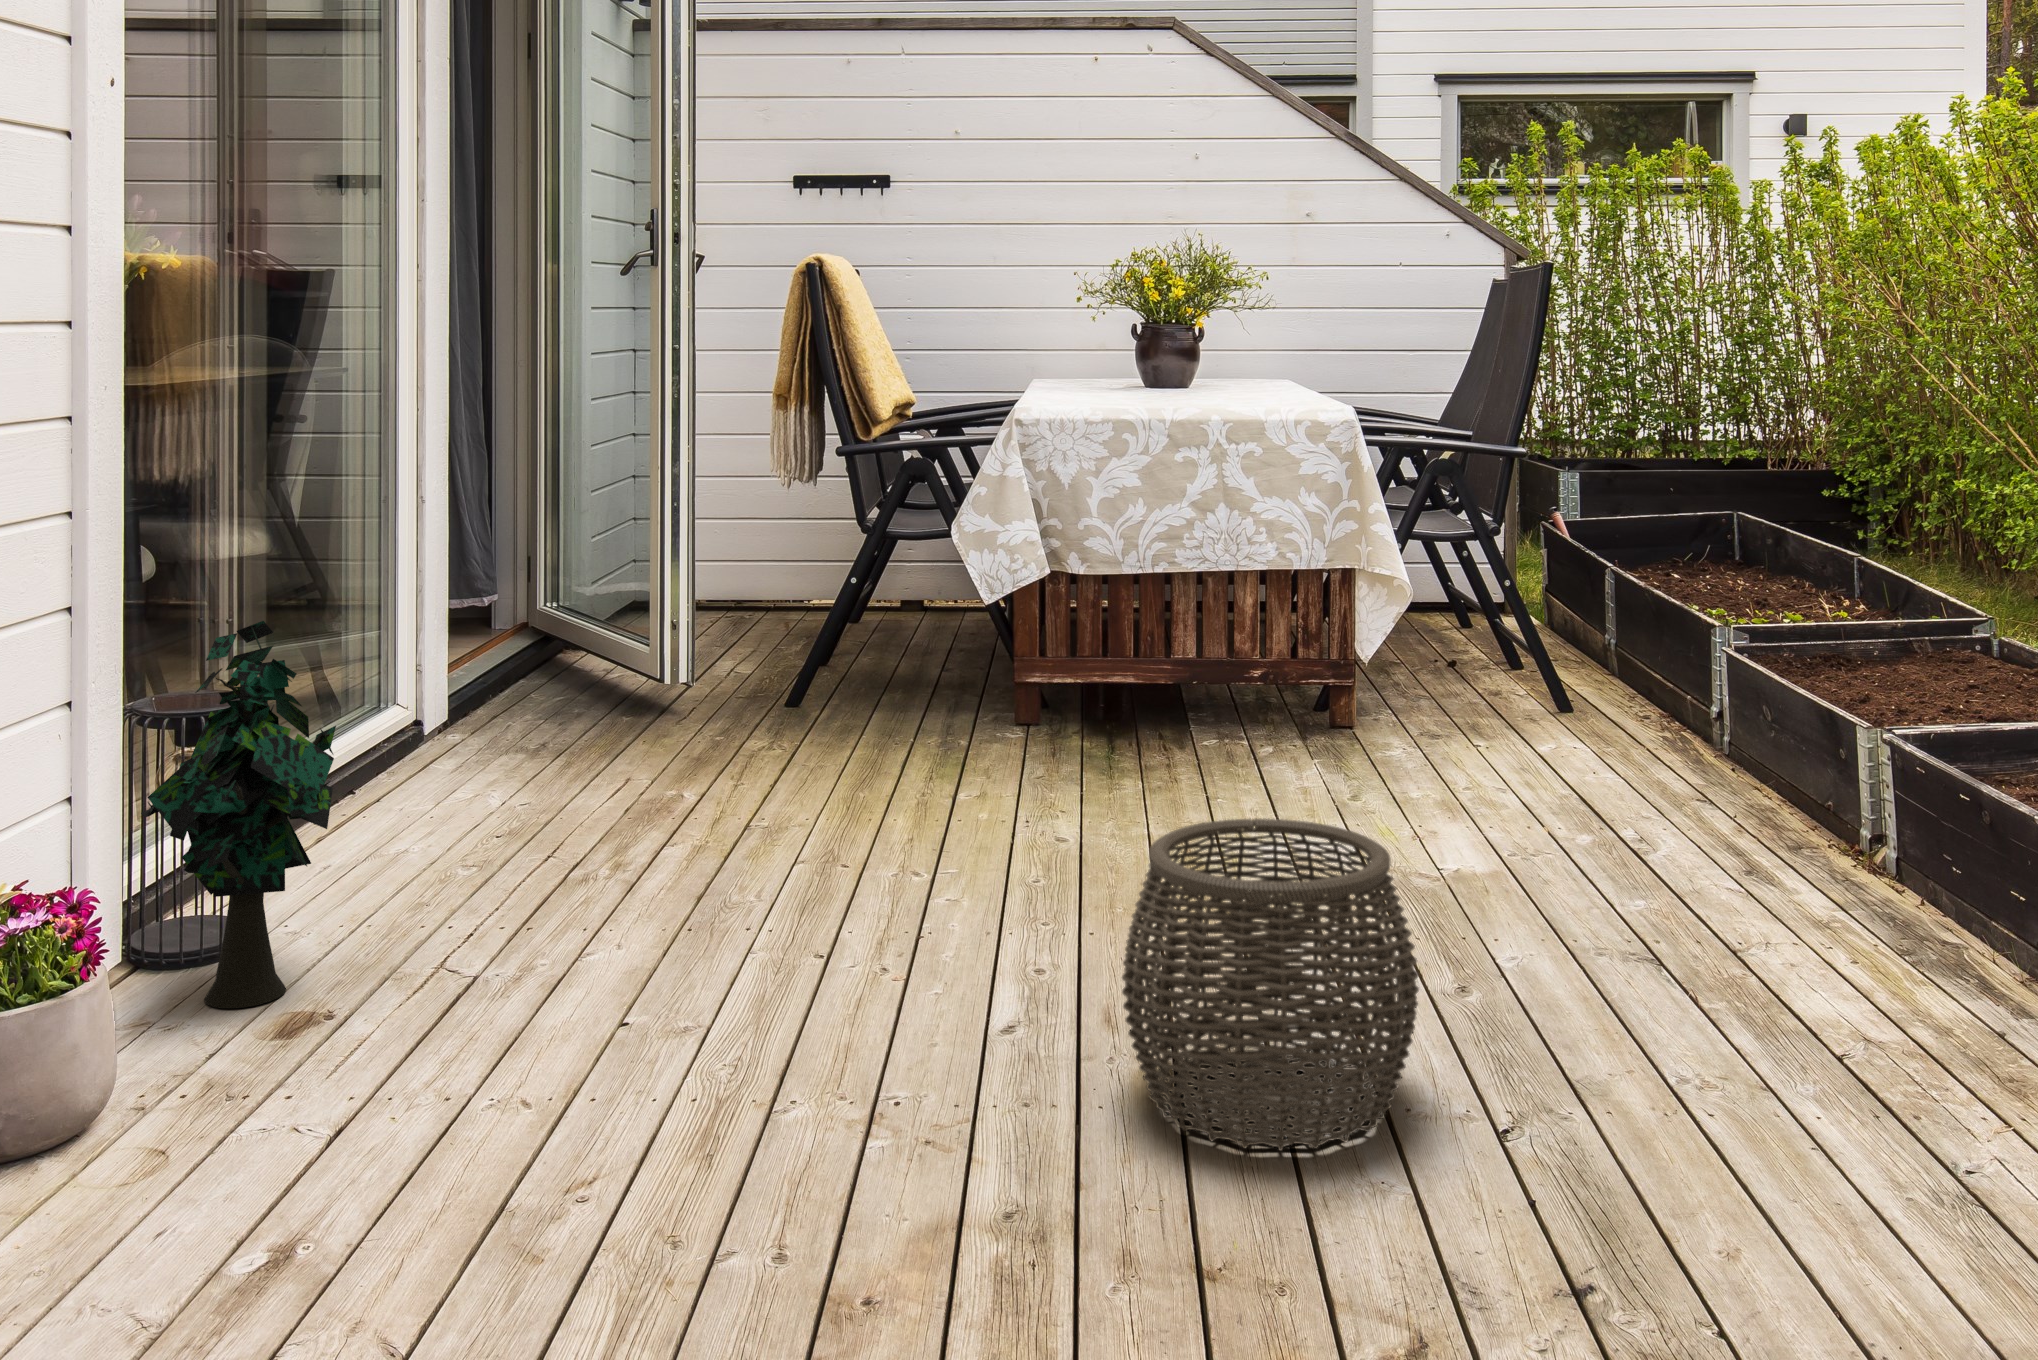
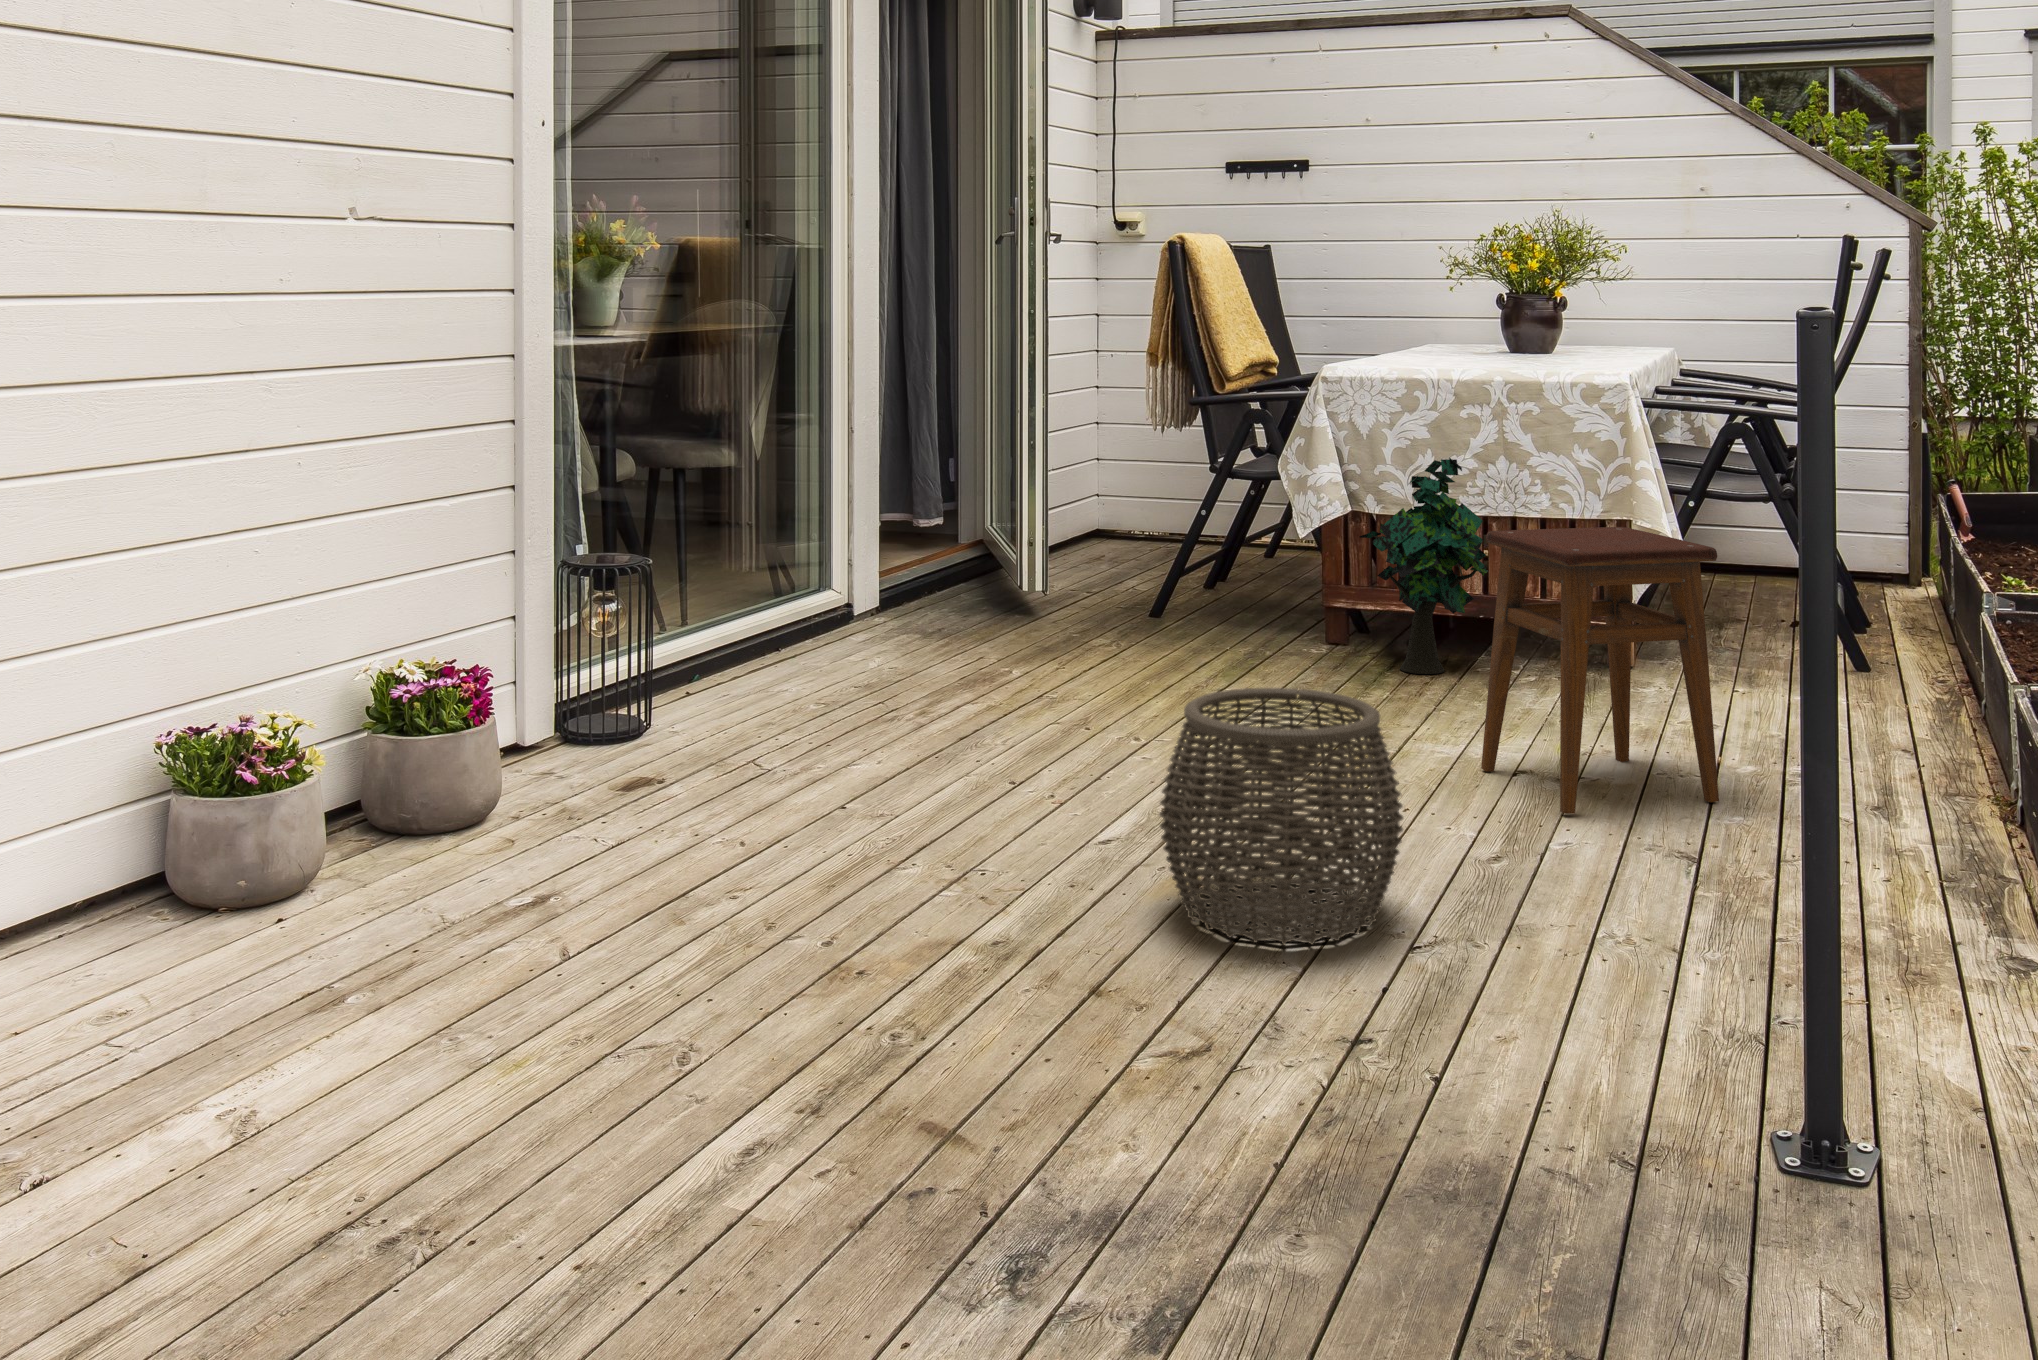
stool: none [1316,584,1584,919] -> present [1481,527,1719,814]
decorative plant: present [141,621,336,1008] -> present [1359,458,1488,674]

